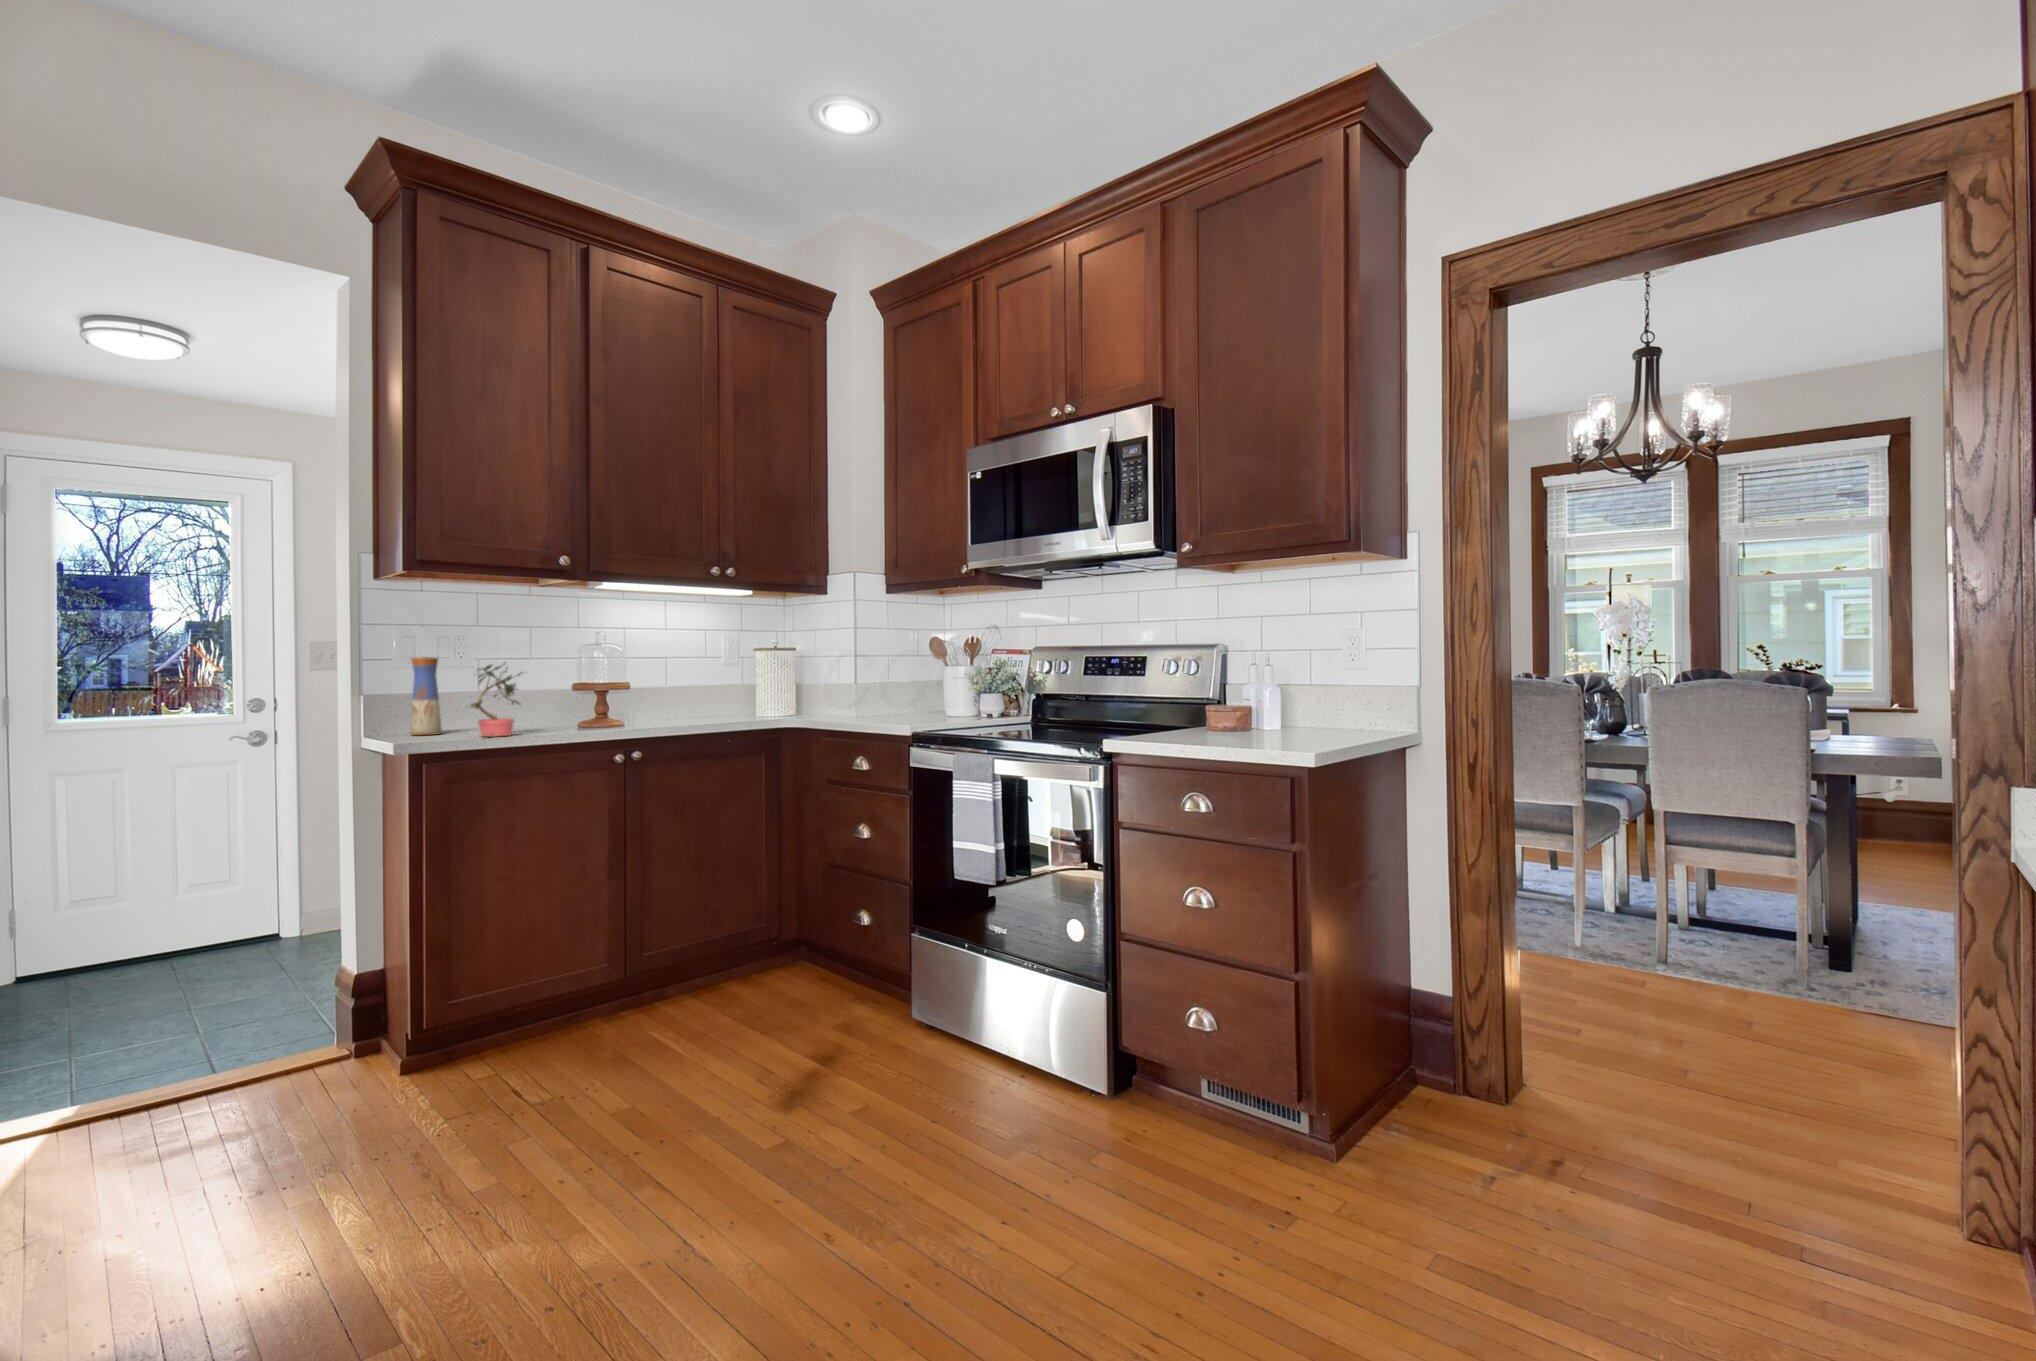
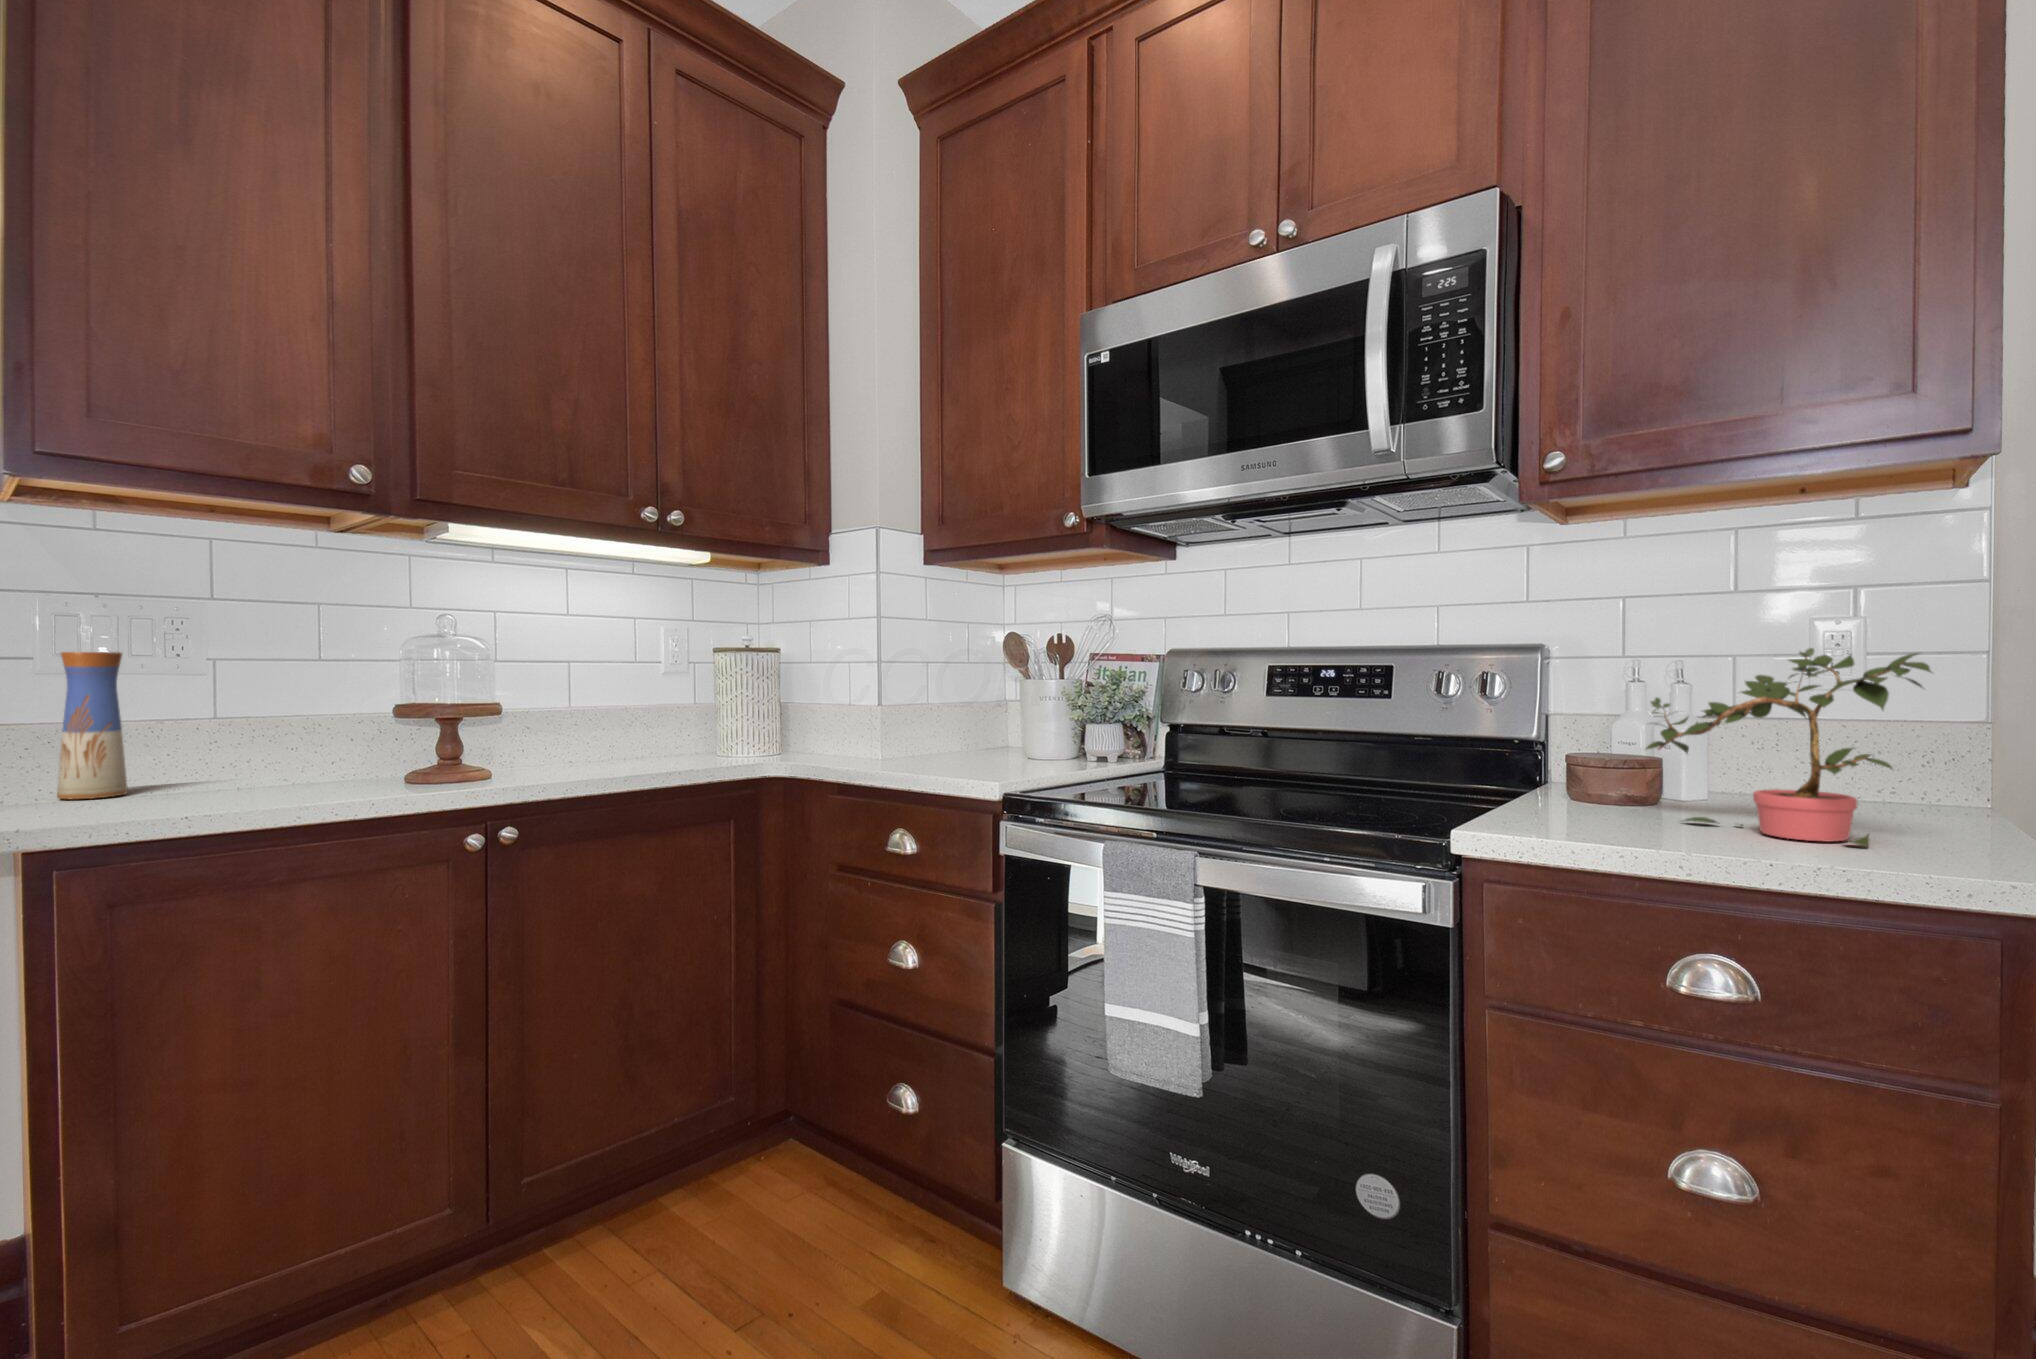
potted plant: present [471,663,522,737] -> present [1646,648,1931,847]

